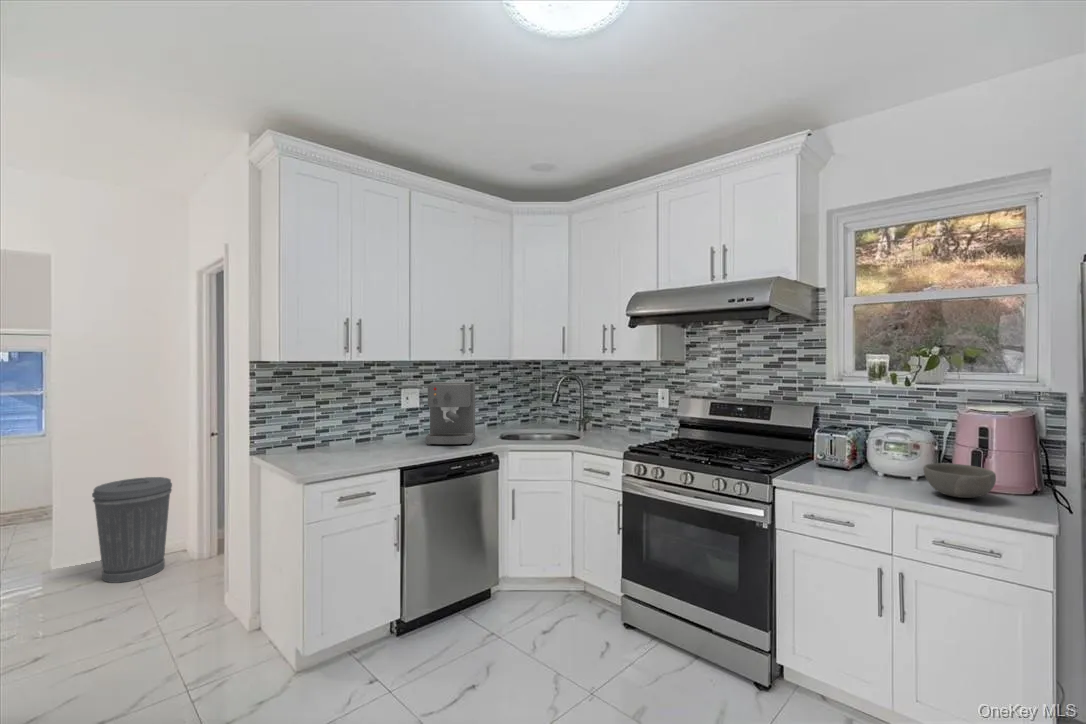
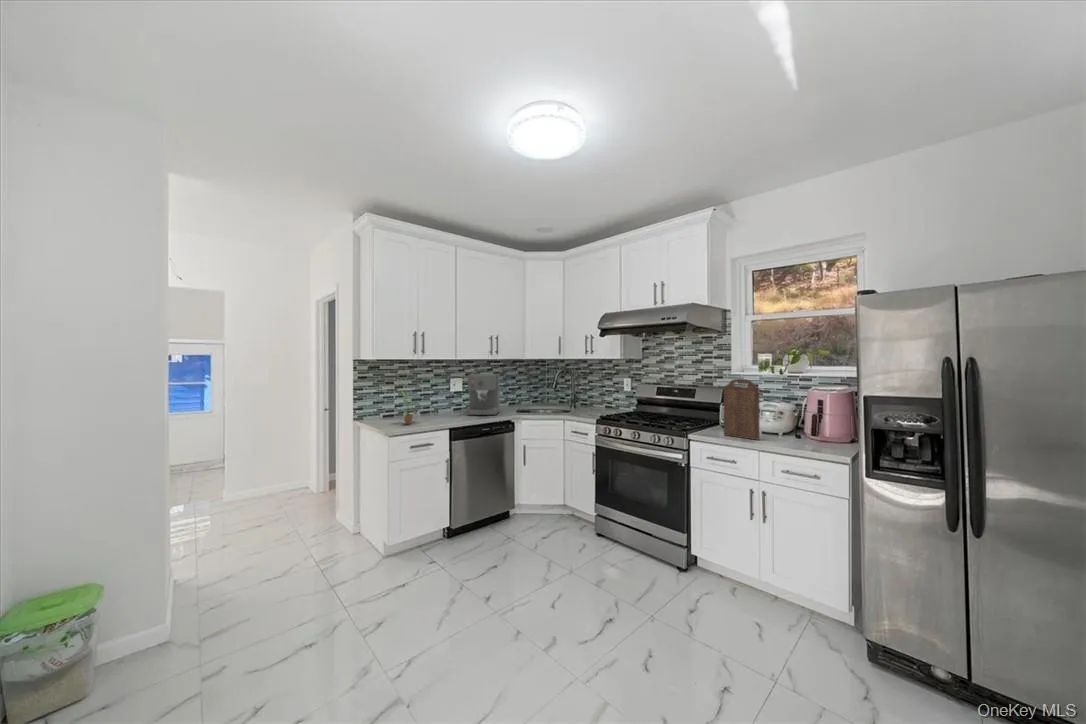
cutting board: none [828,394,888,489] -> present [724,379,759,440]
potted plant: none [310,408,359,462] -> present [402,391,417,424]
bowl: present [924,463,996,498] -> none [782,423,825,445]
trash can: present [92,477,172,583] -> none [251,438,301,506]

